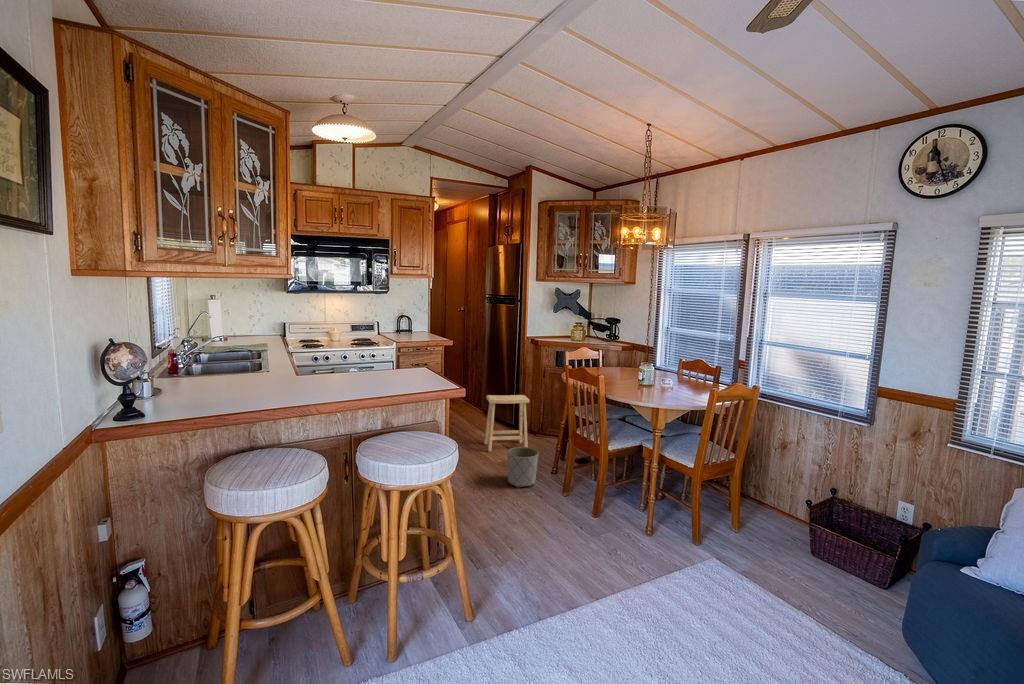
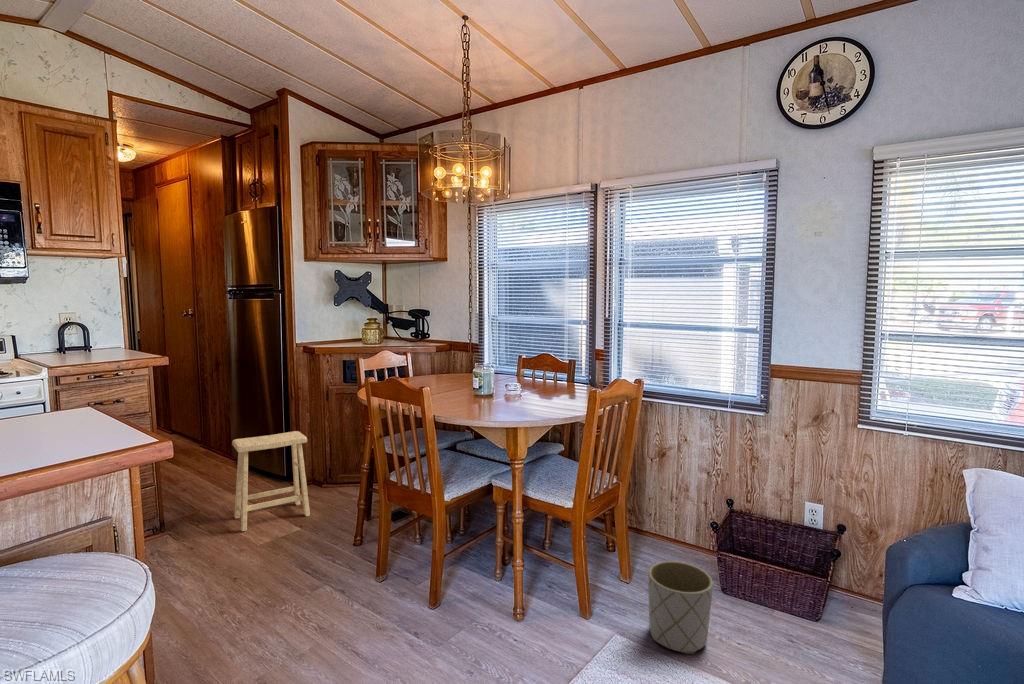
planter: present [508,447,538,488] -> present [648,561,713,654]

